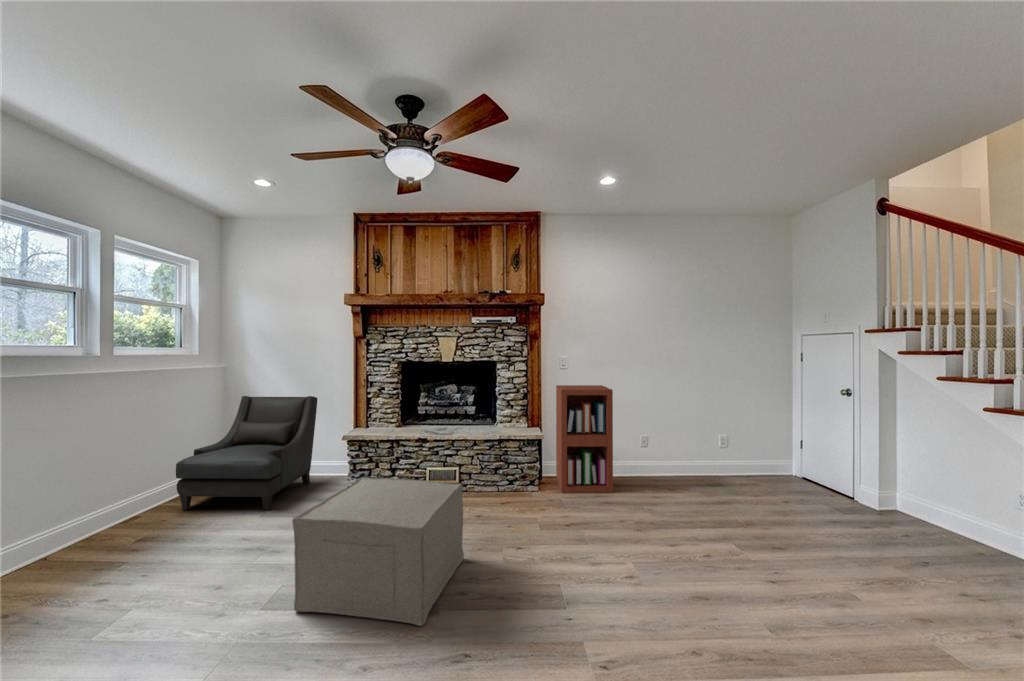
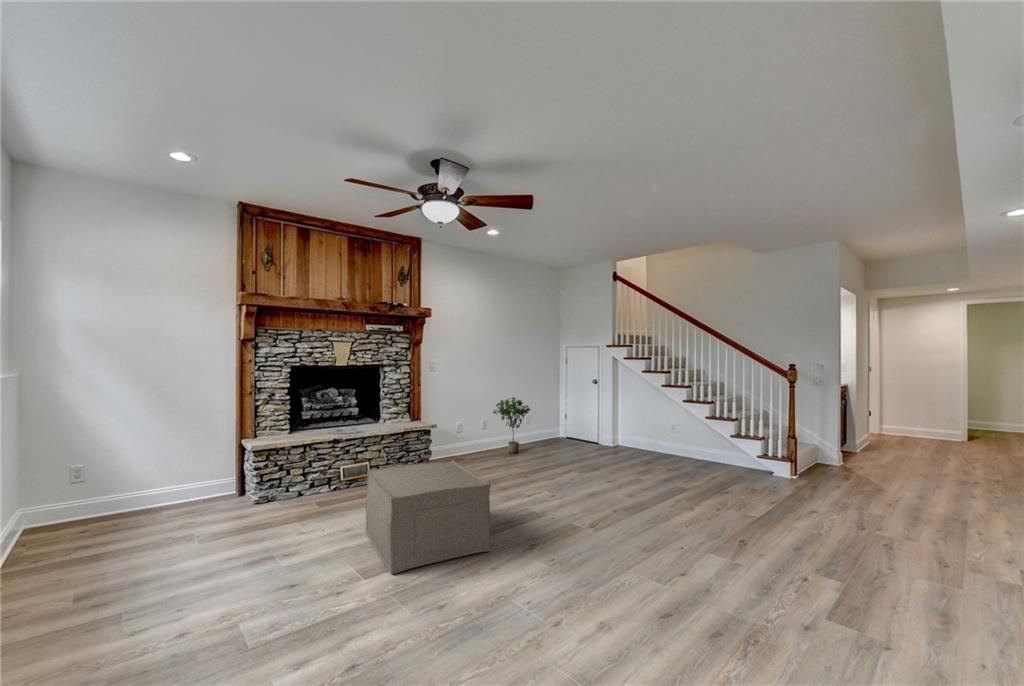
bookshelf: present [556,385,613,493] -> none [432,383,487,469]
armchair: present [176,396,317,510] -> none [48,408,203,565]
potted plant: none [638,408,691,488] -> present [493,397,530,454]

